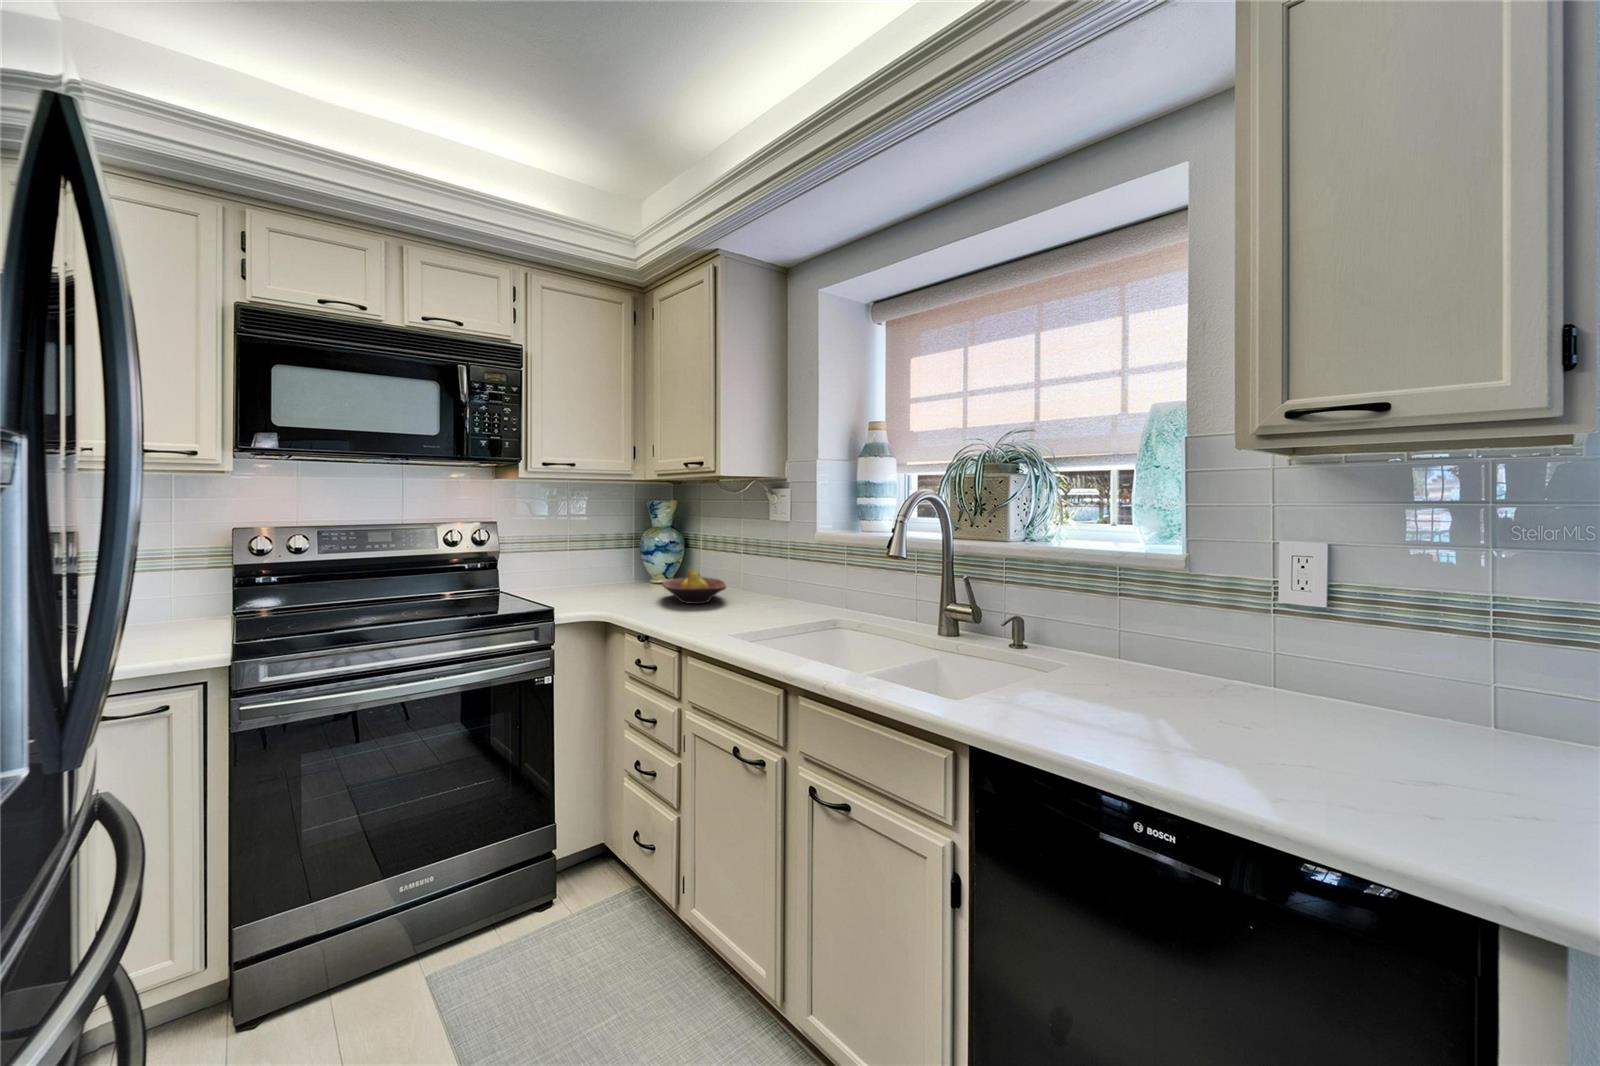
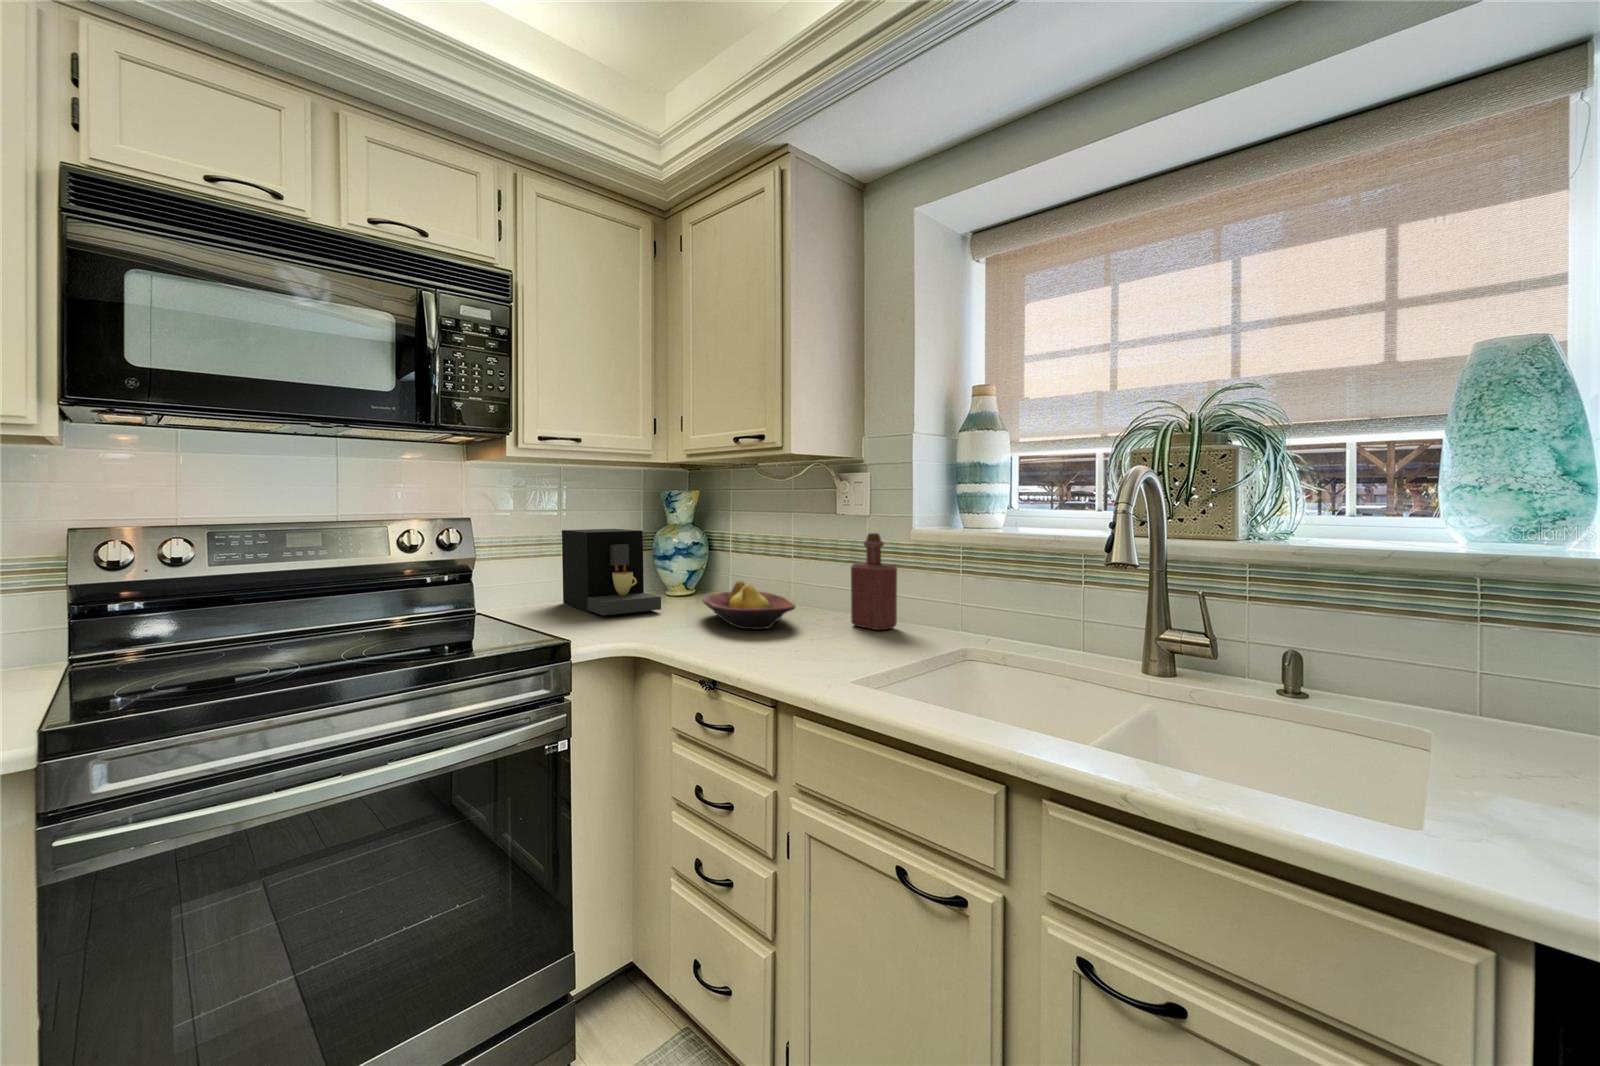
coffee maker: none [570,530,637,594] -> present [562,529,661,615]
bottle: none [767,534,800,606] -> present [851,533,897,630]

